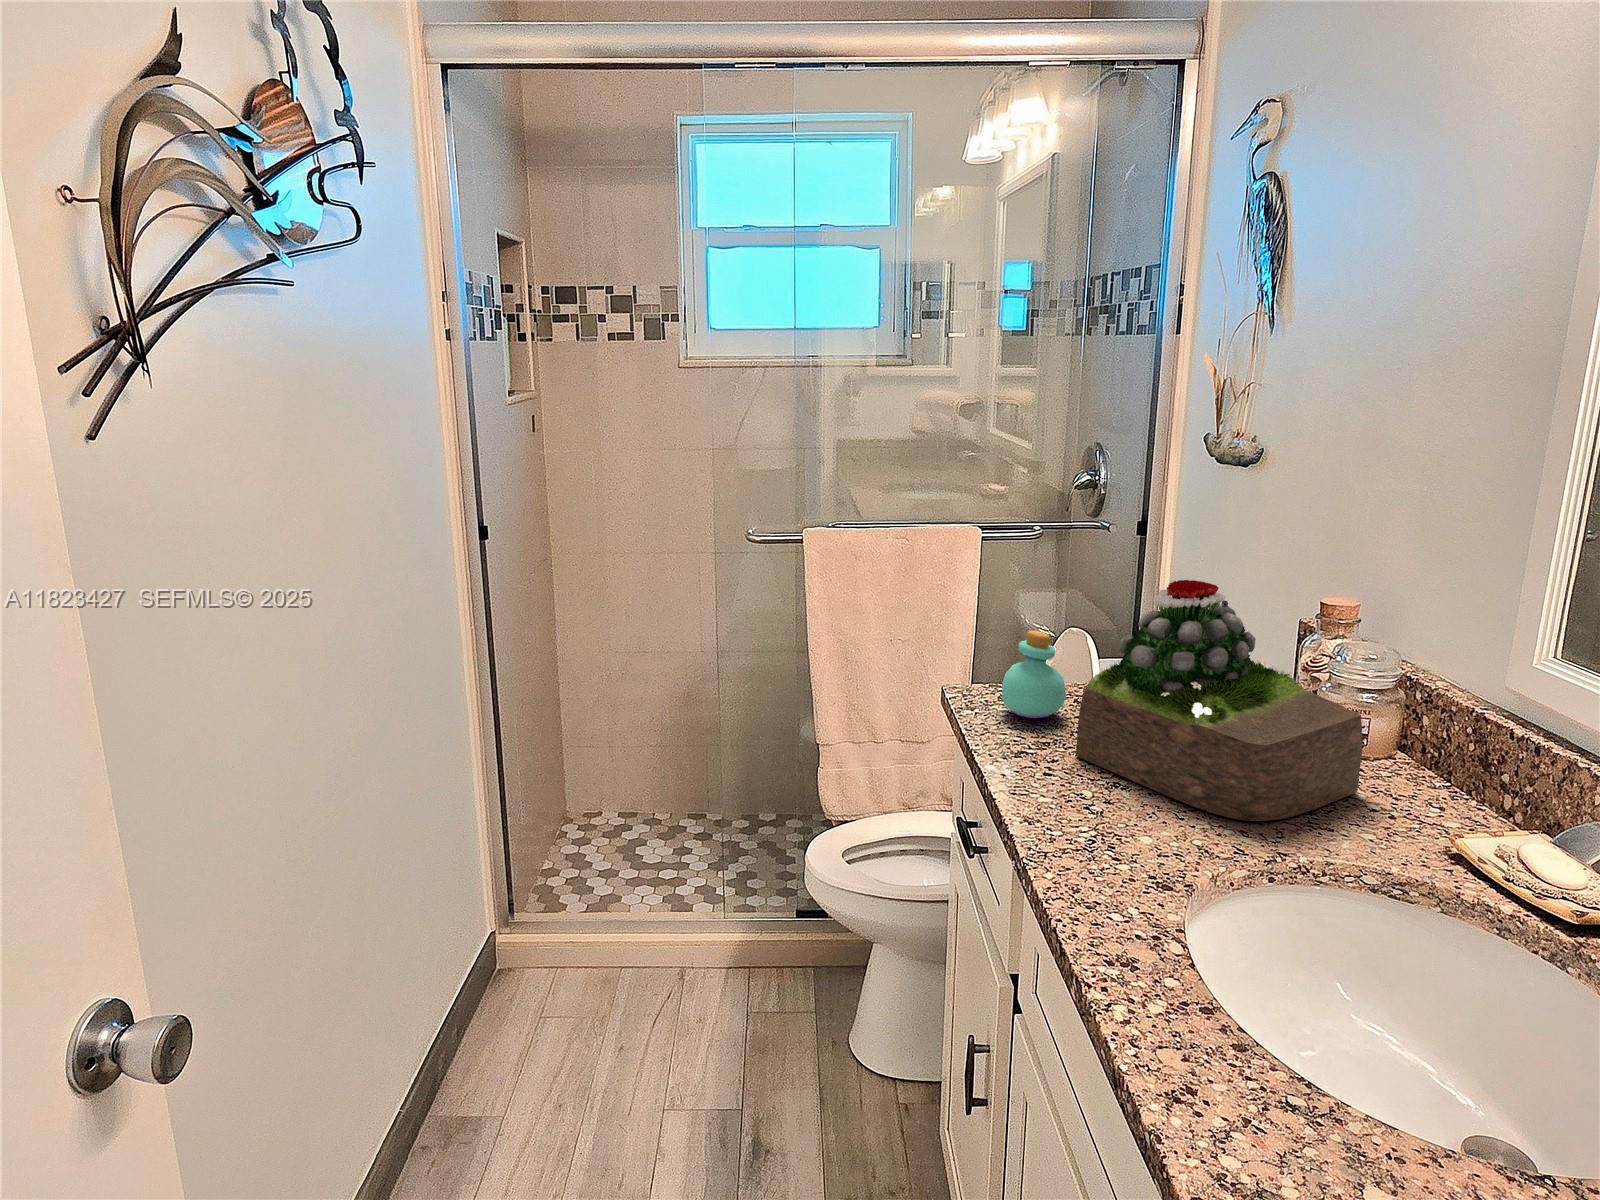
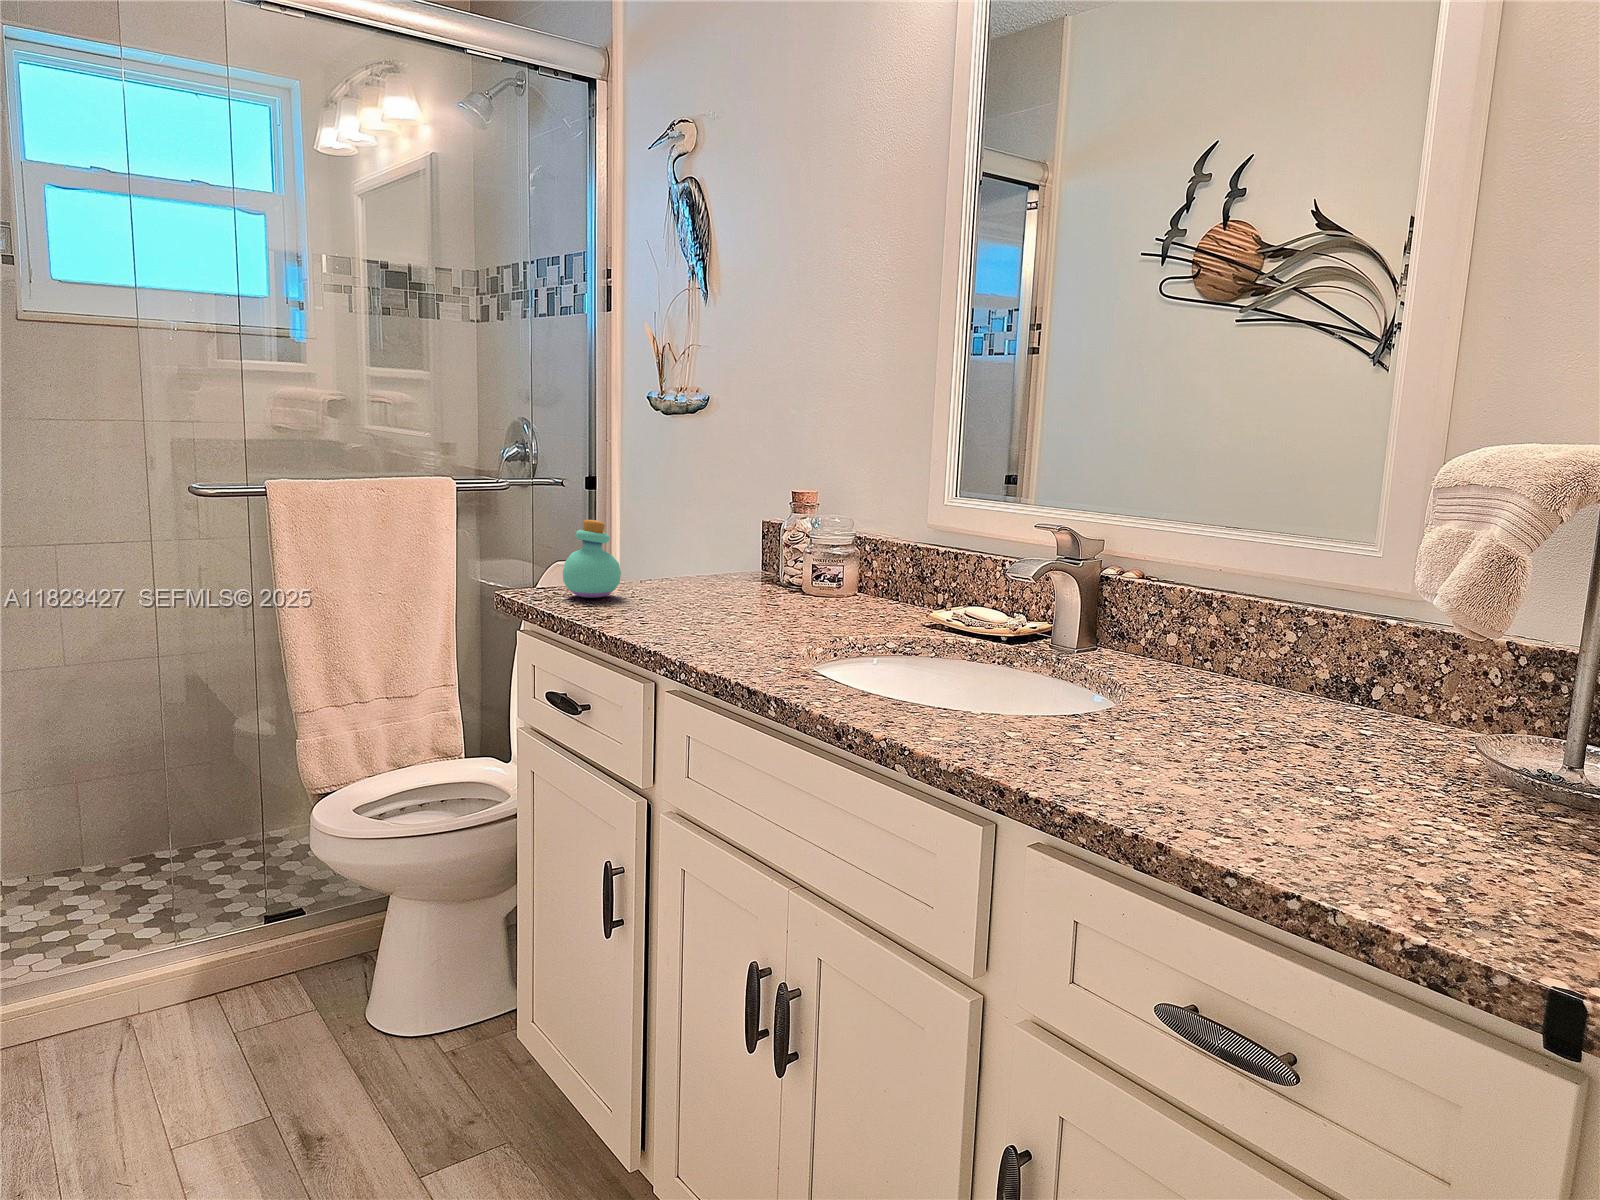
succulent plant: present [1076,580,1362,821] -> none [650,459,853,627]

